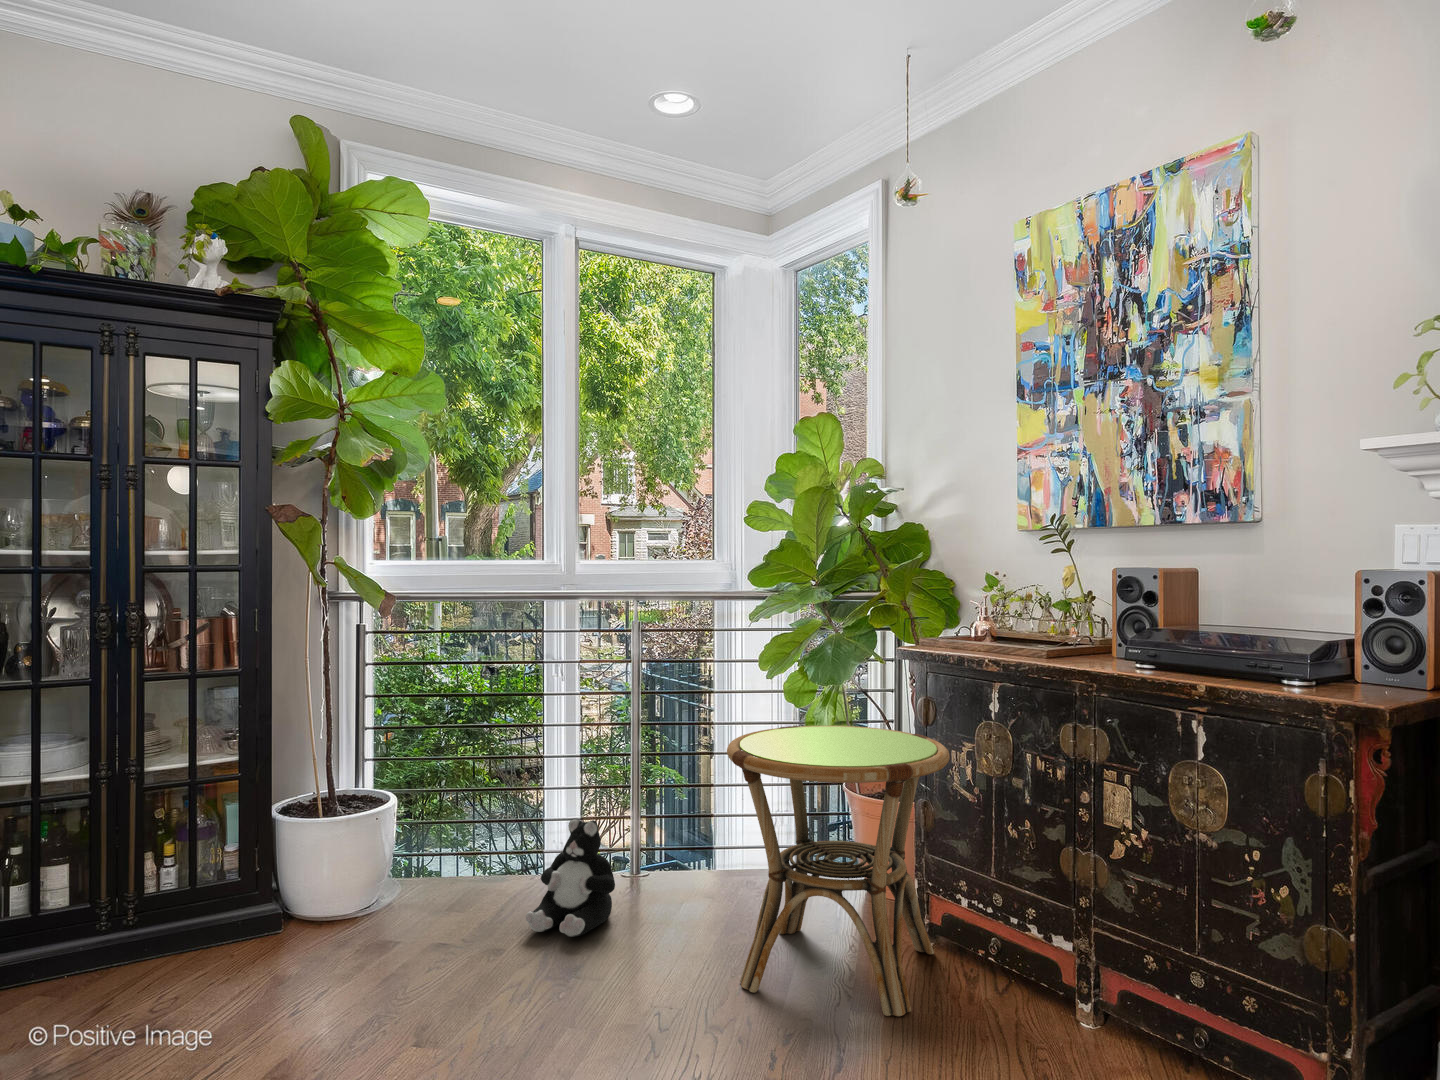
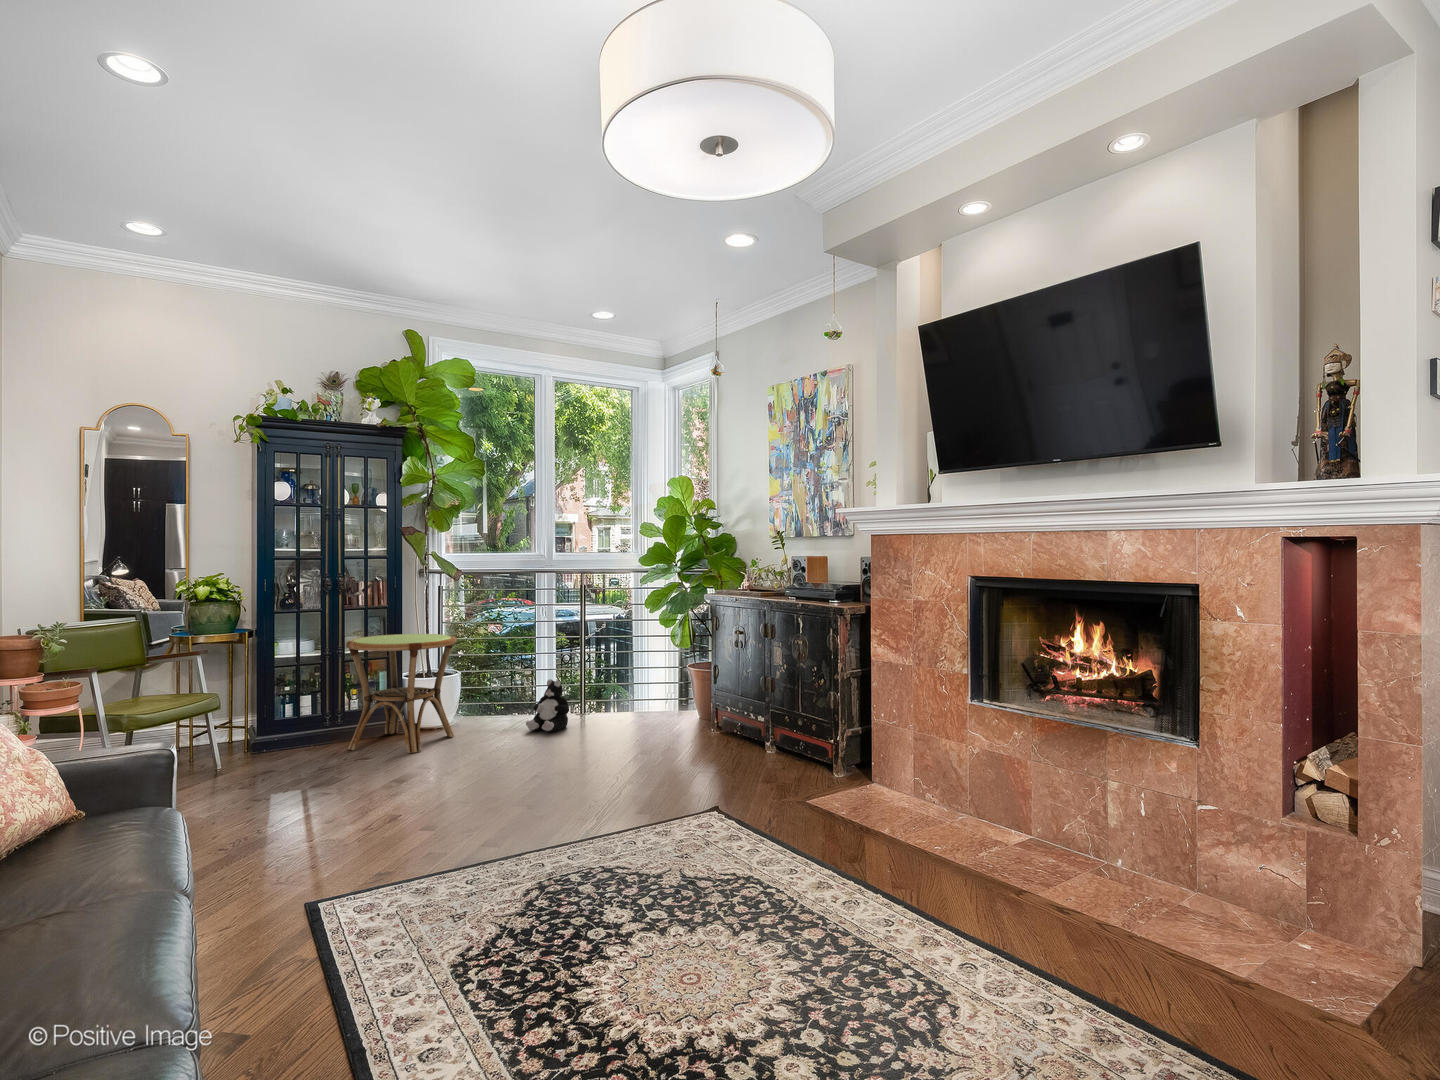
side table: present [727,726,950,1016] -> present [346,634,457,753]

